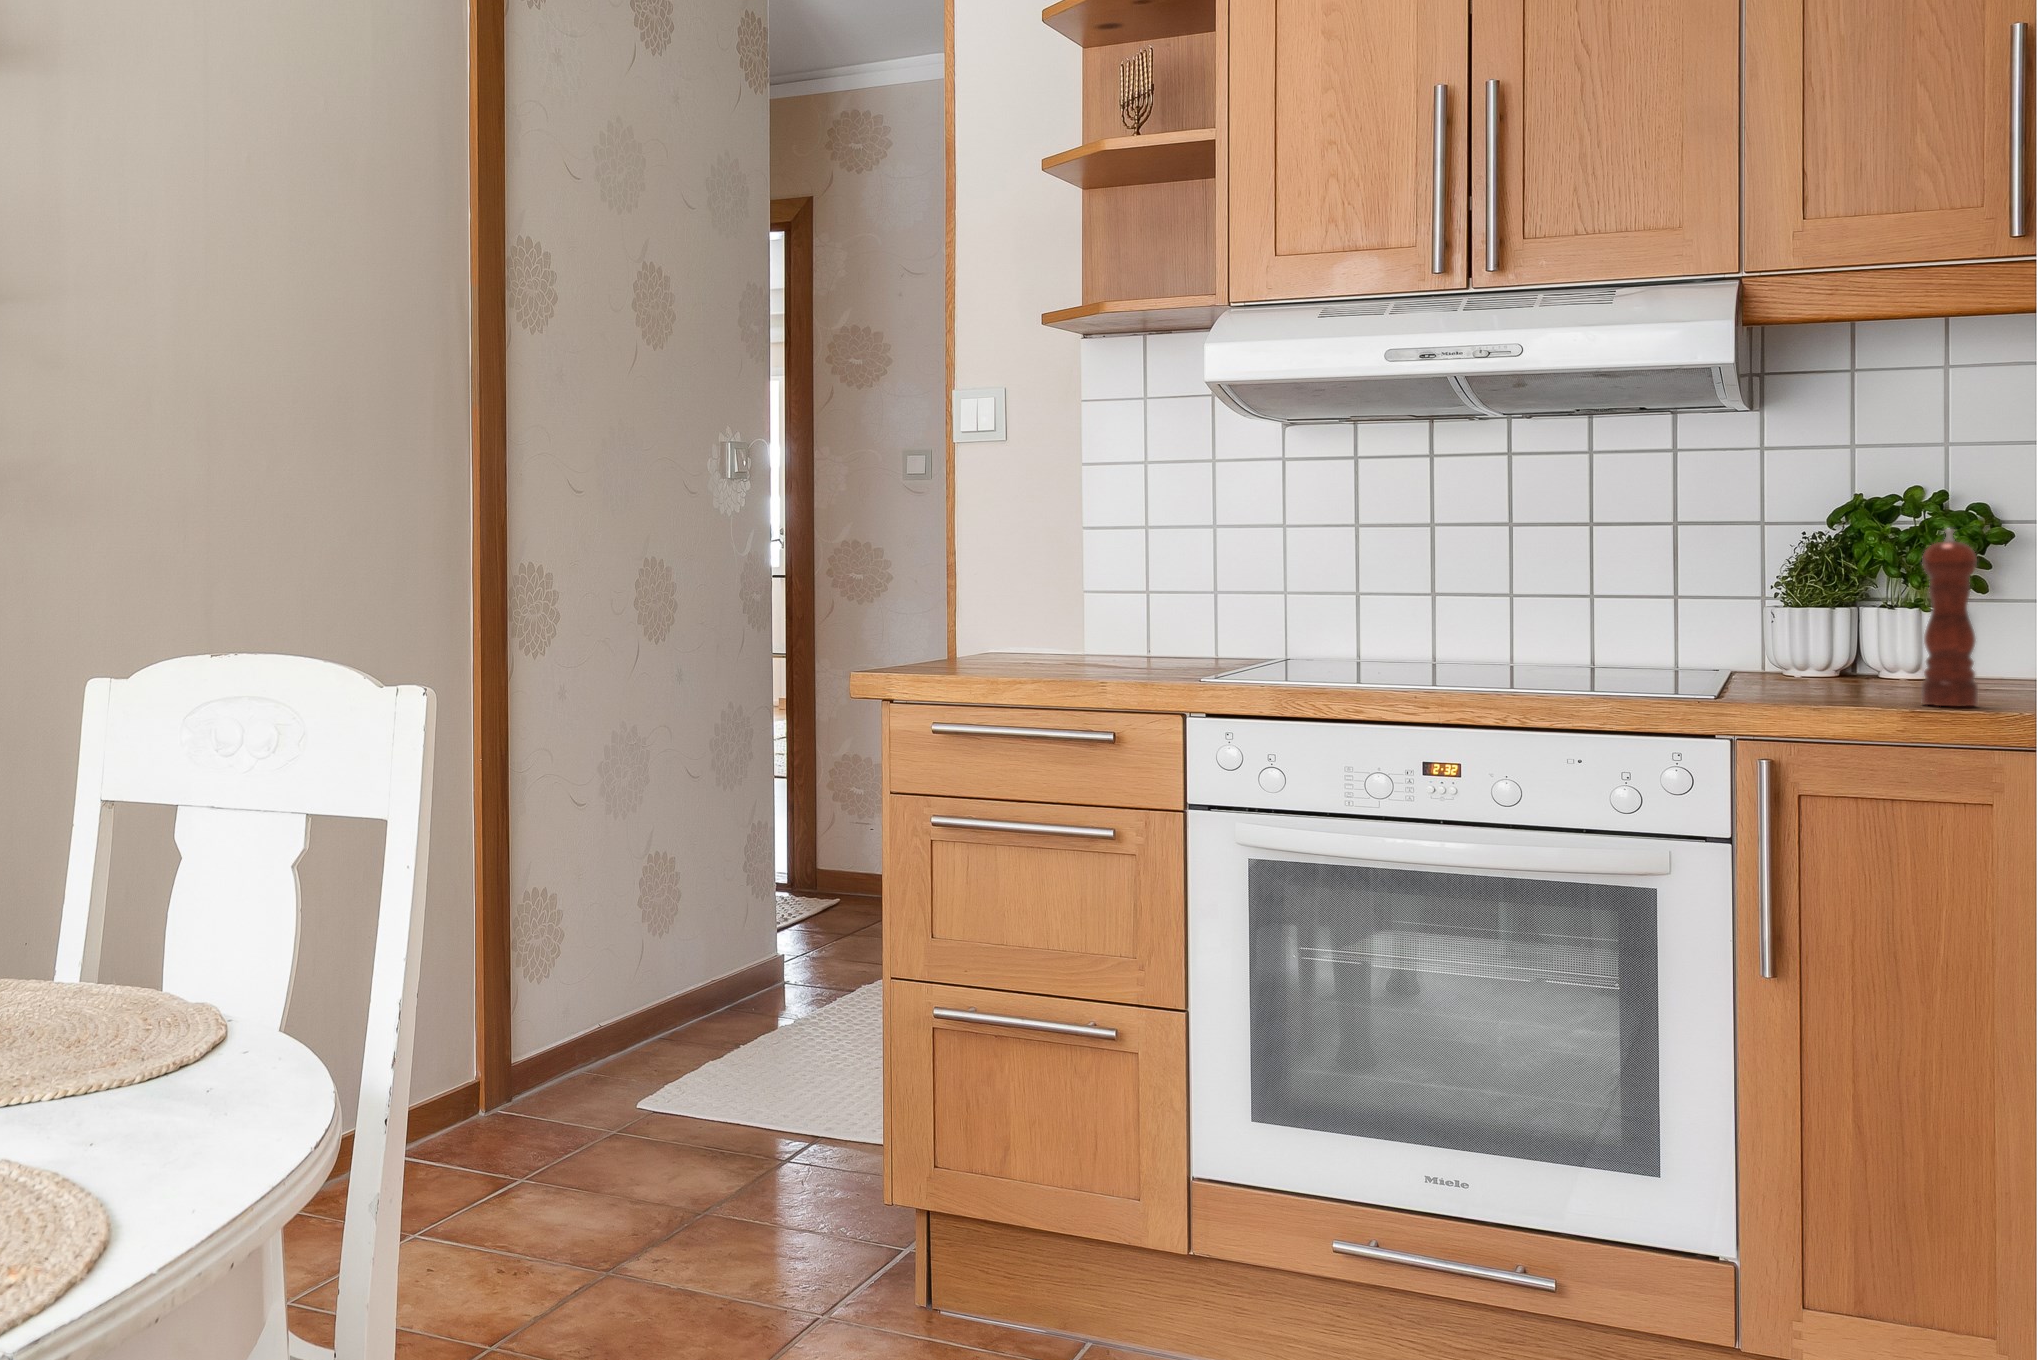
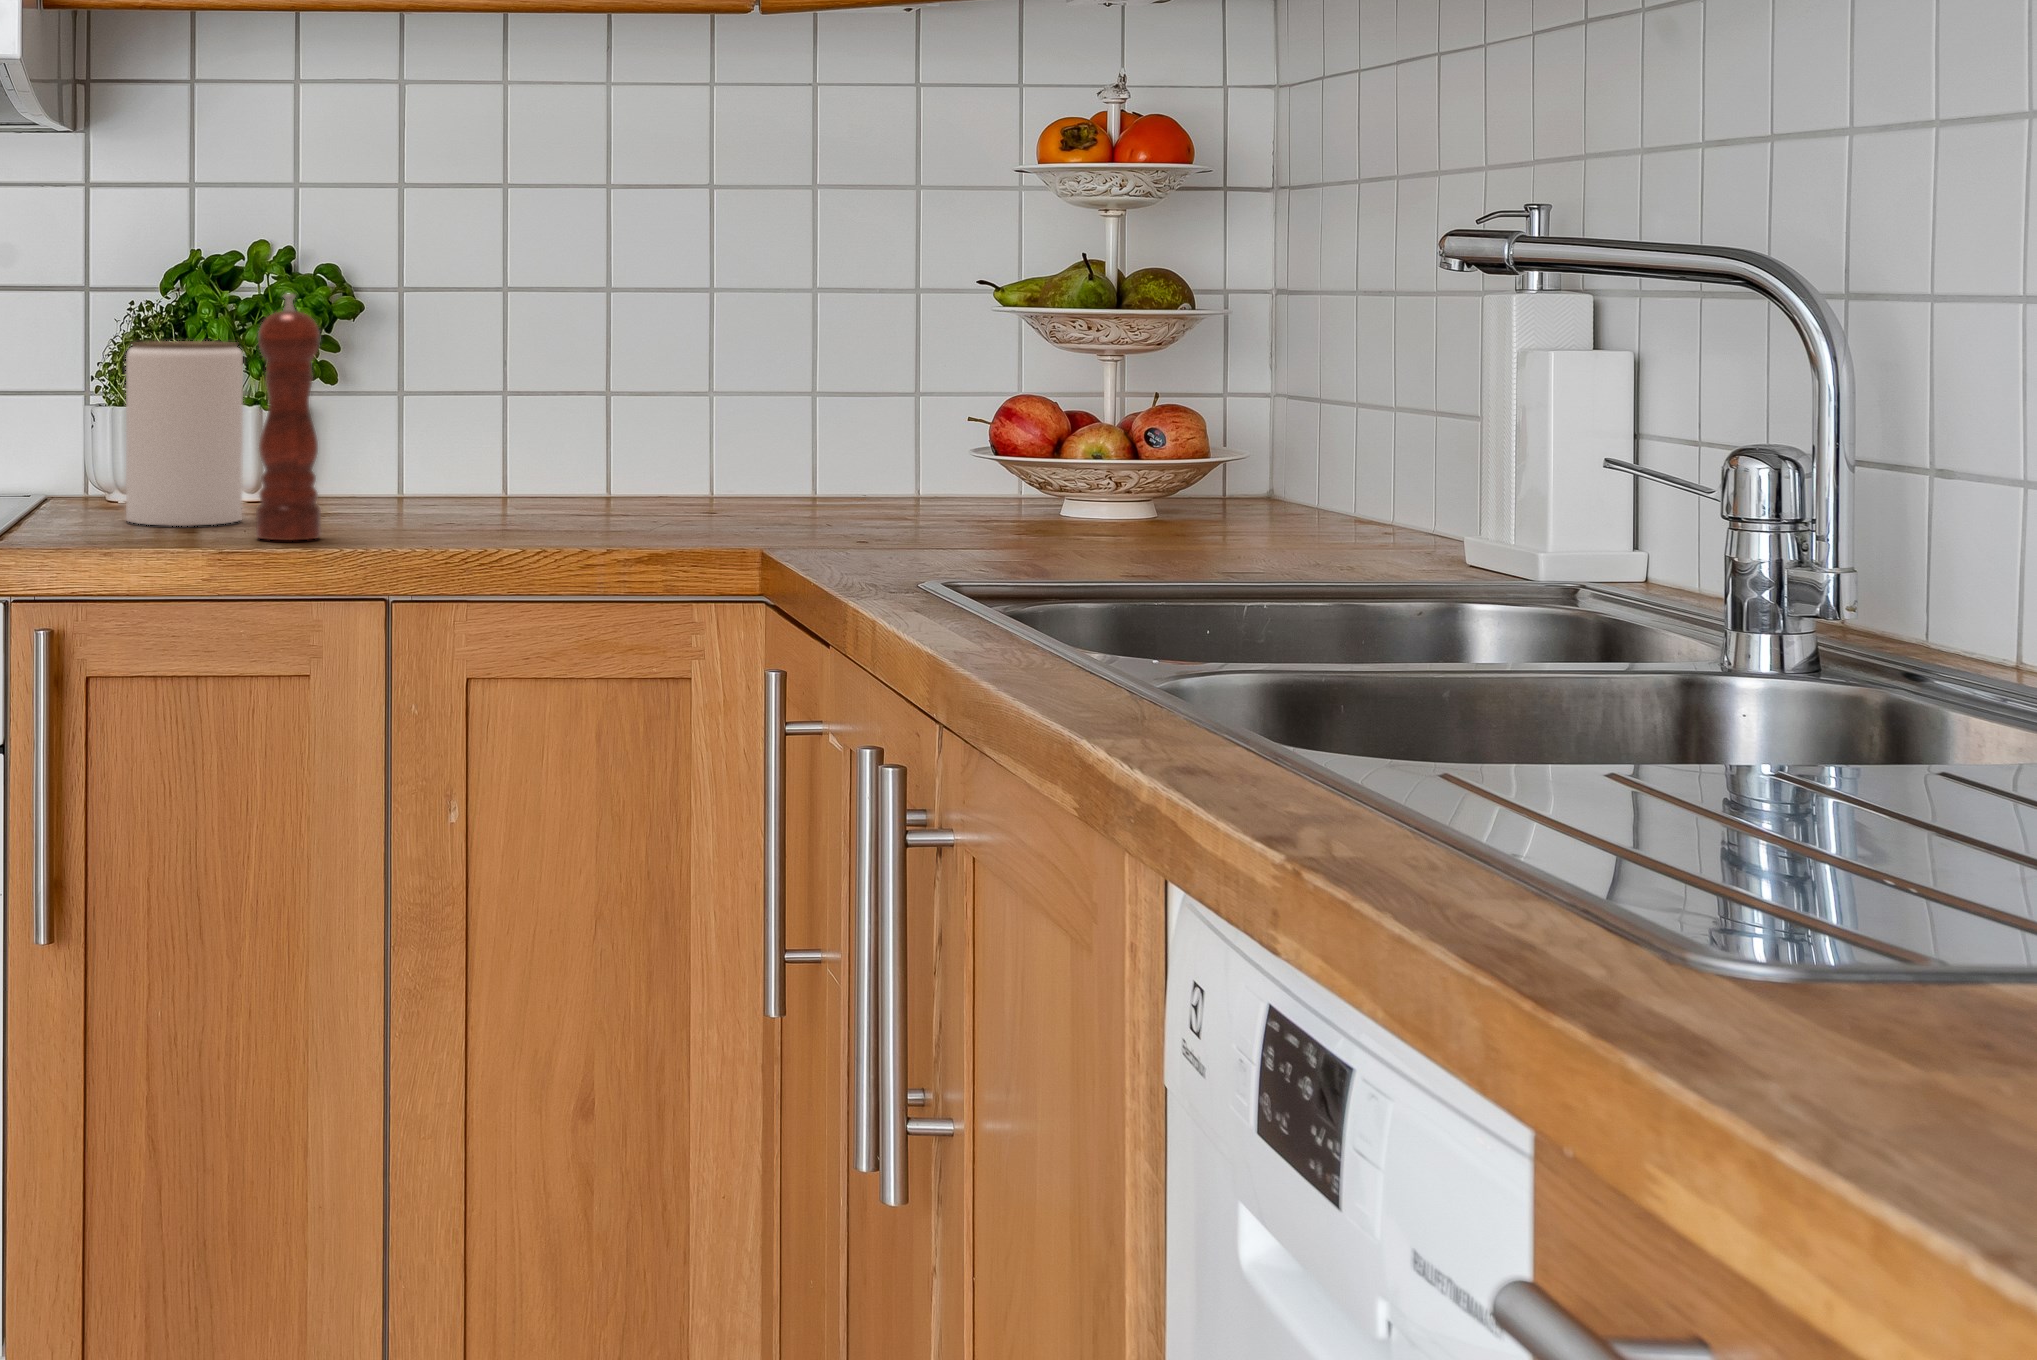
jar: none [1806,562,1907,695] -> present [126,341,243,526]

